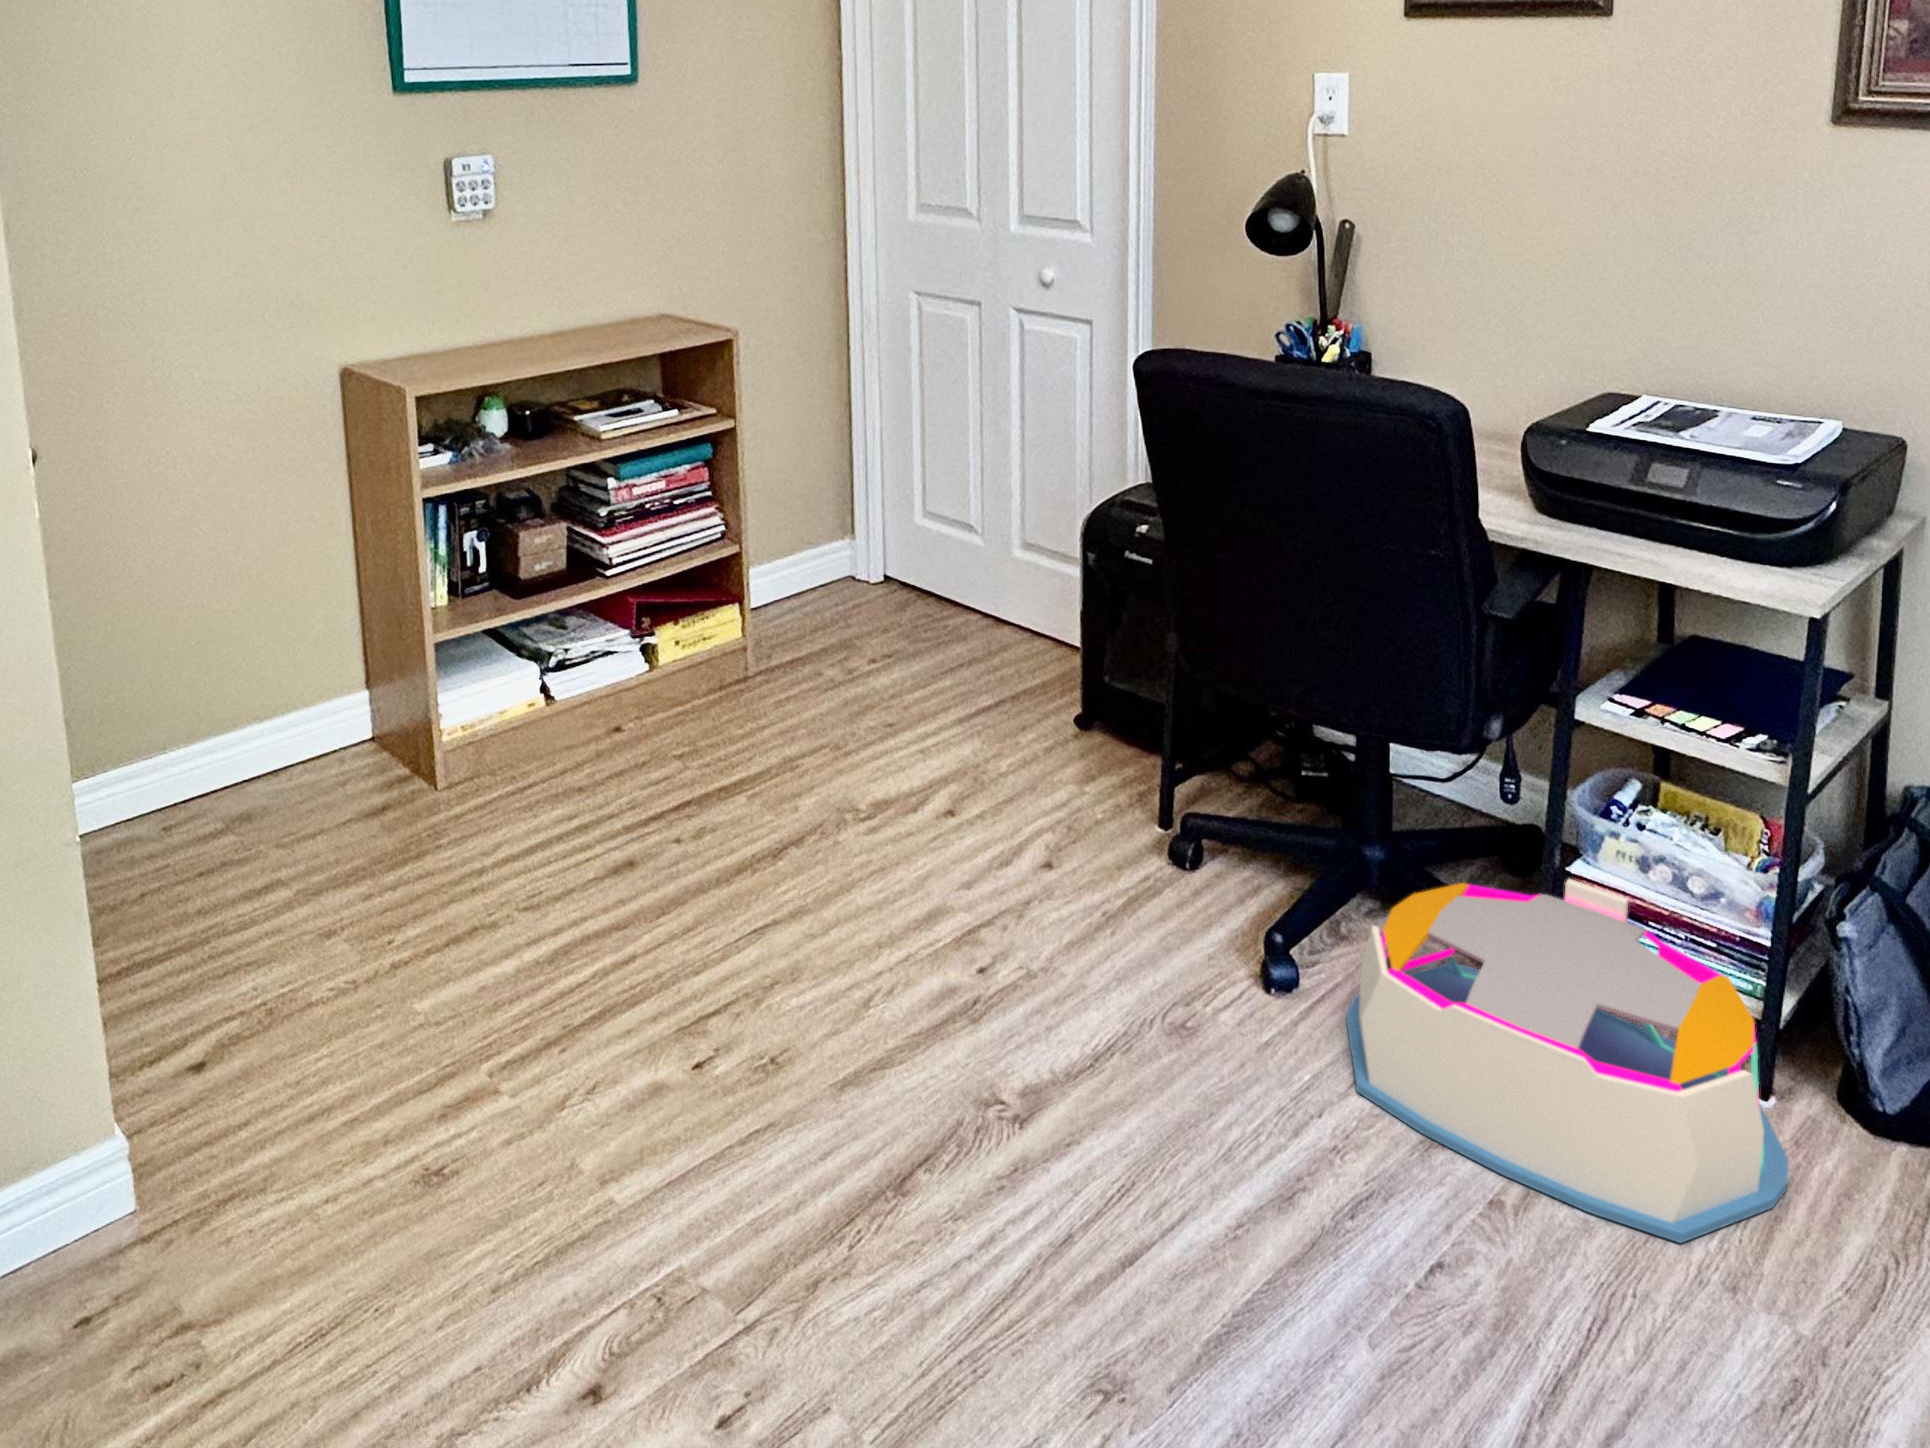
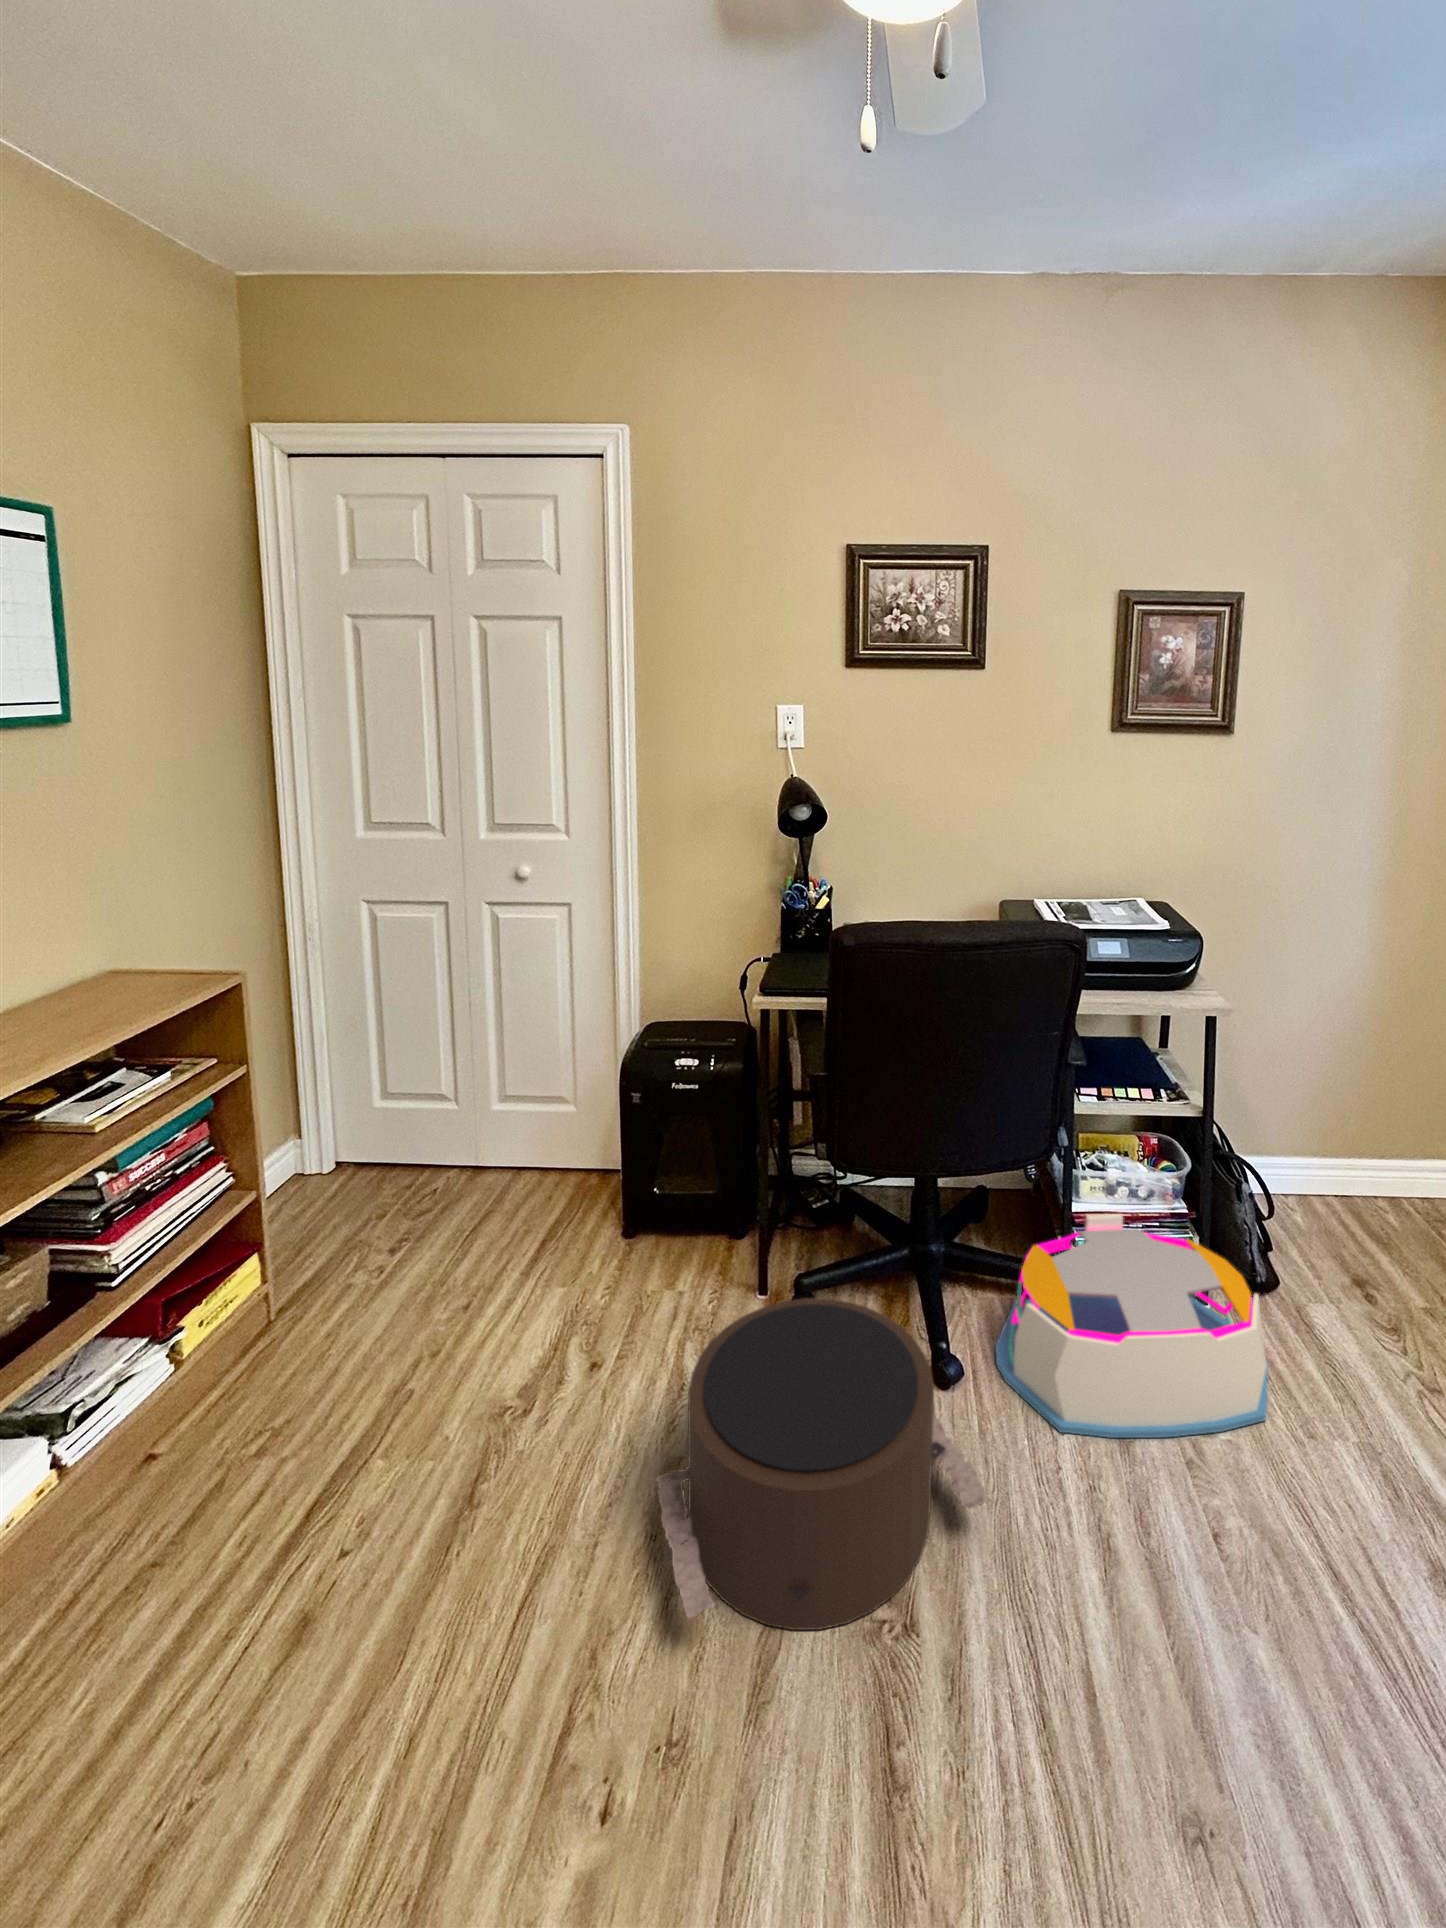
pouf: none [828,786,1199,1092] -> present [656,1298,989,1630]

